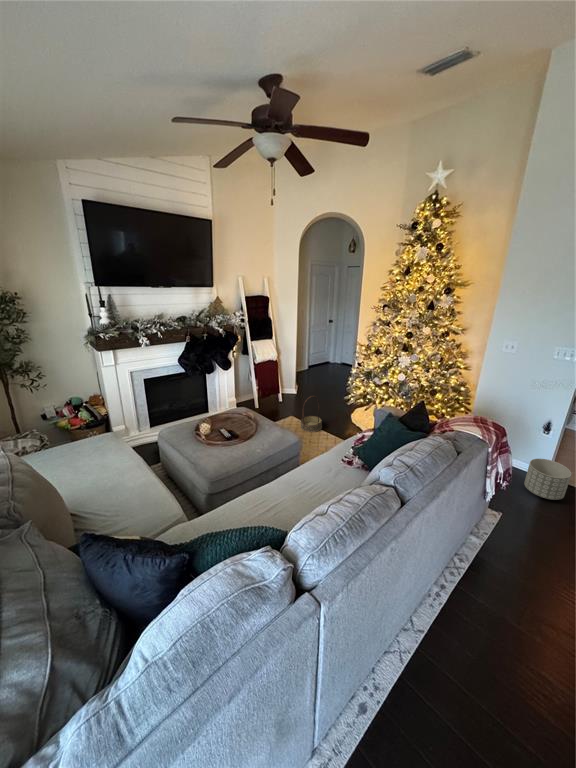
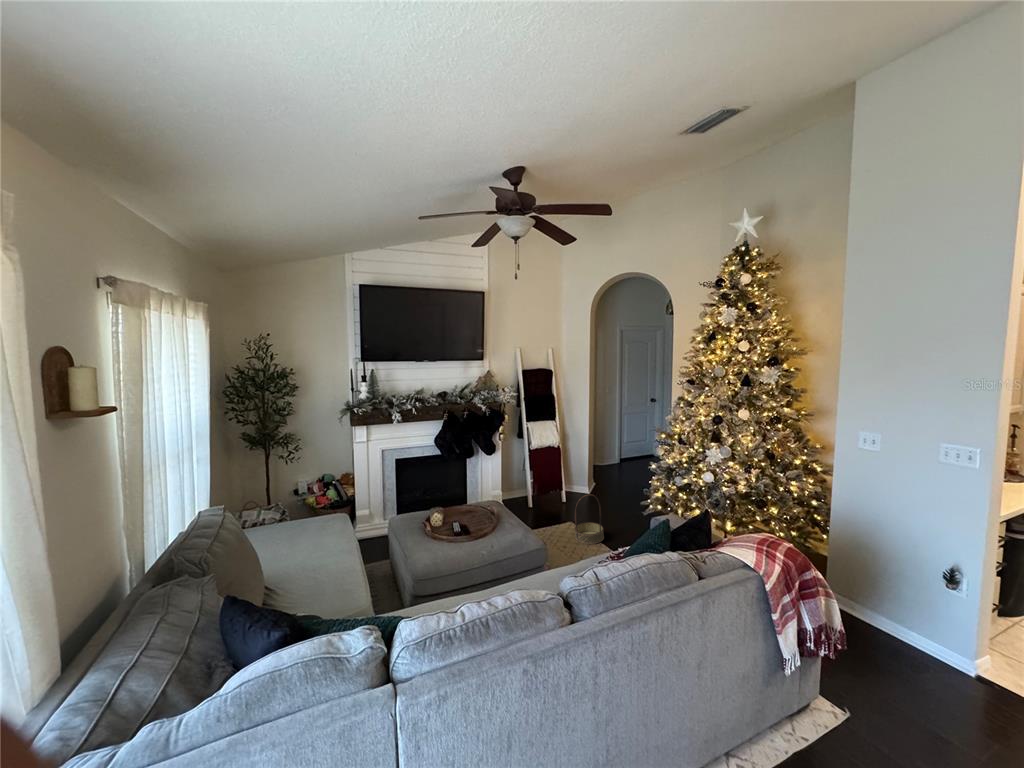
planter: present [524,459,571,500] -> none [876,611,943,682]

